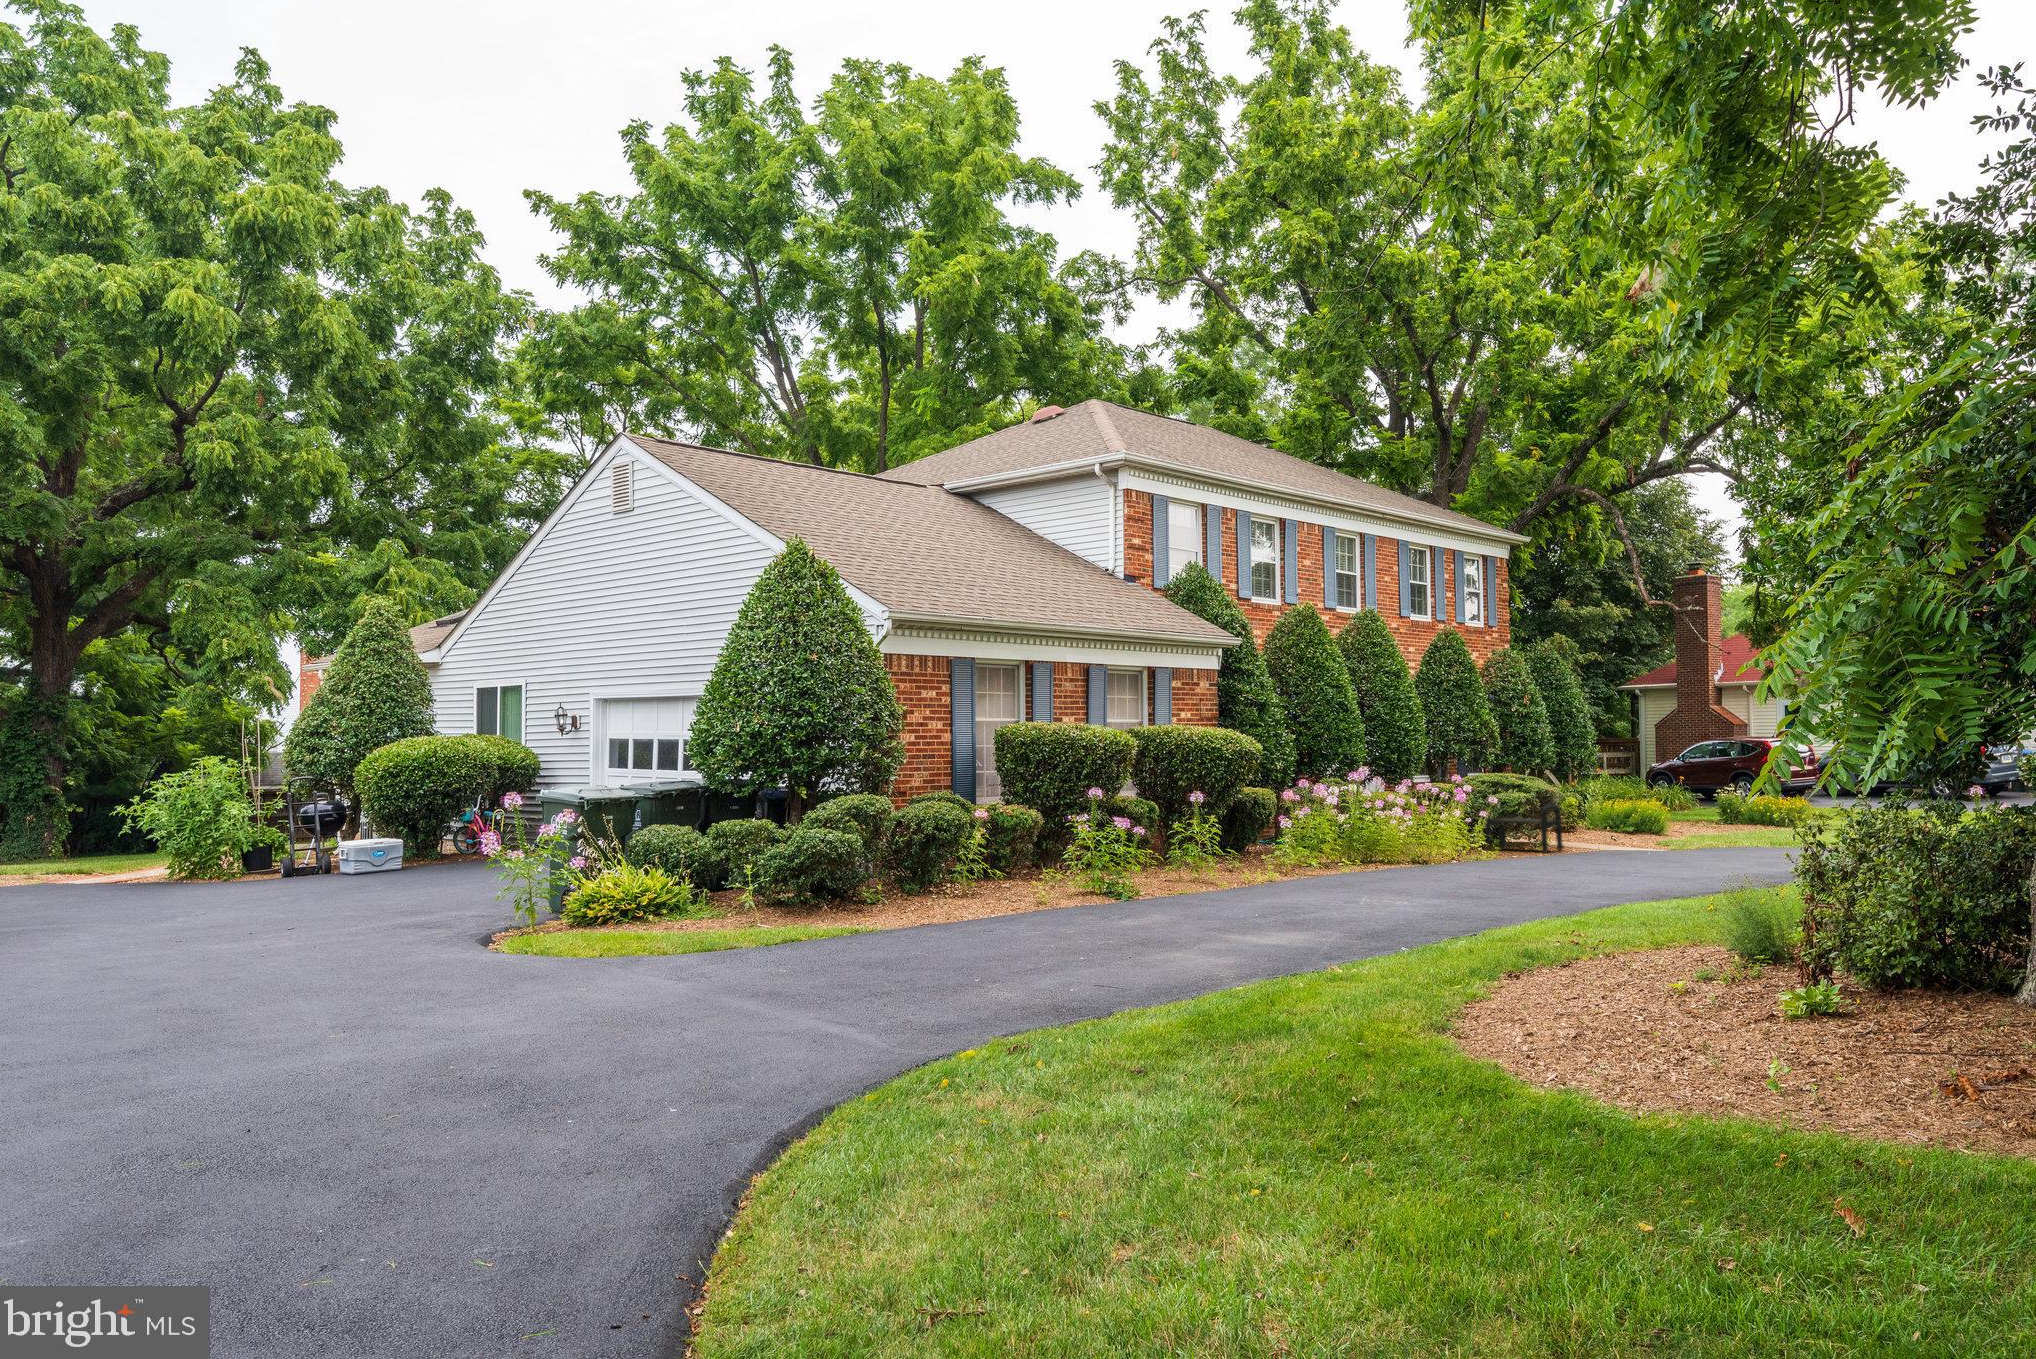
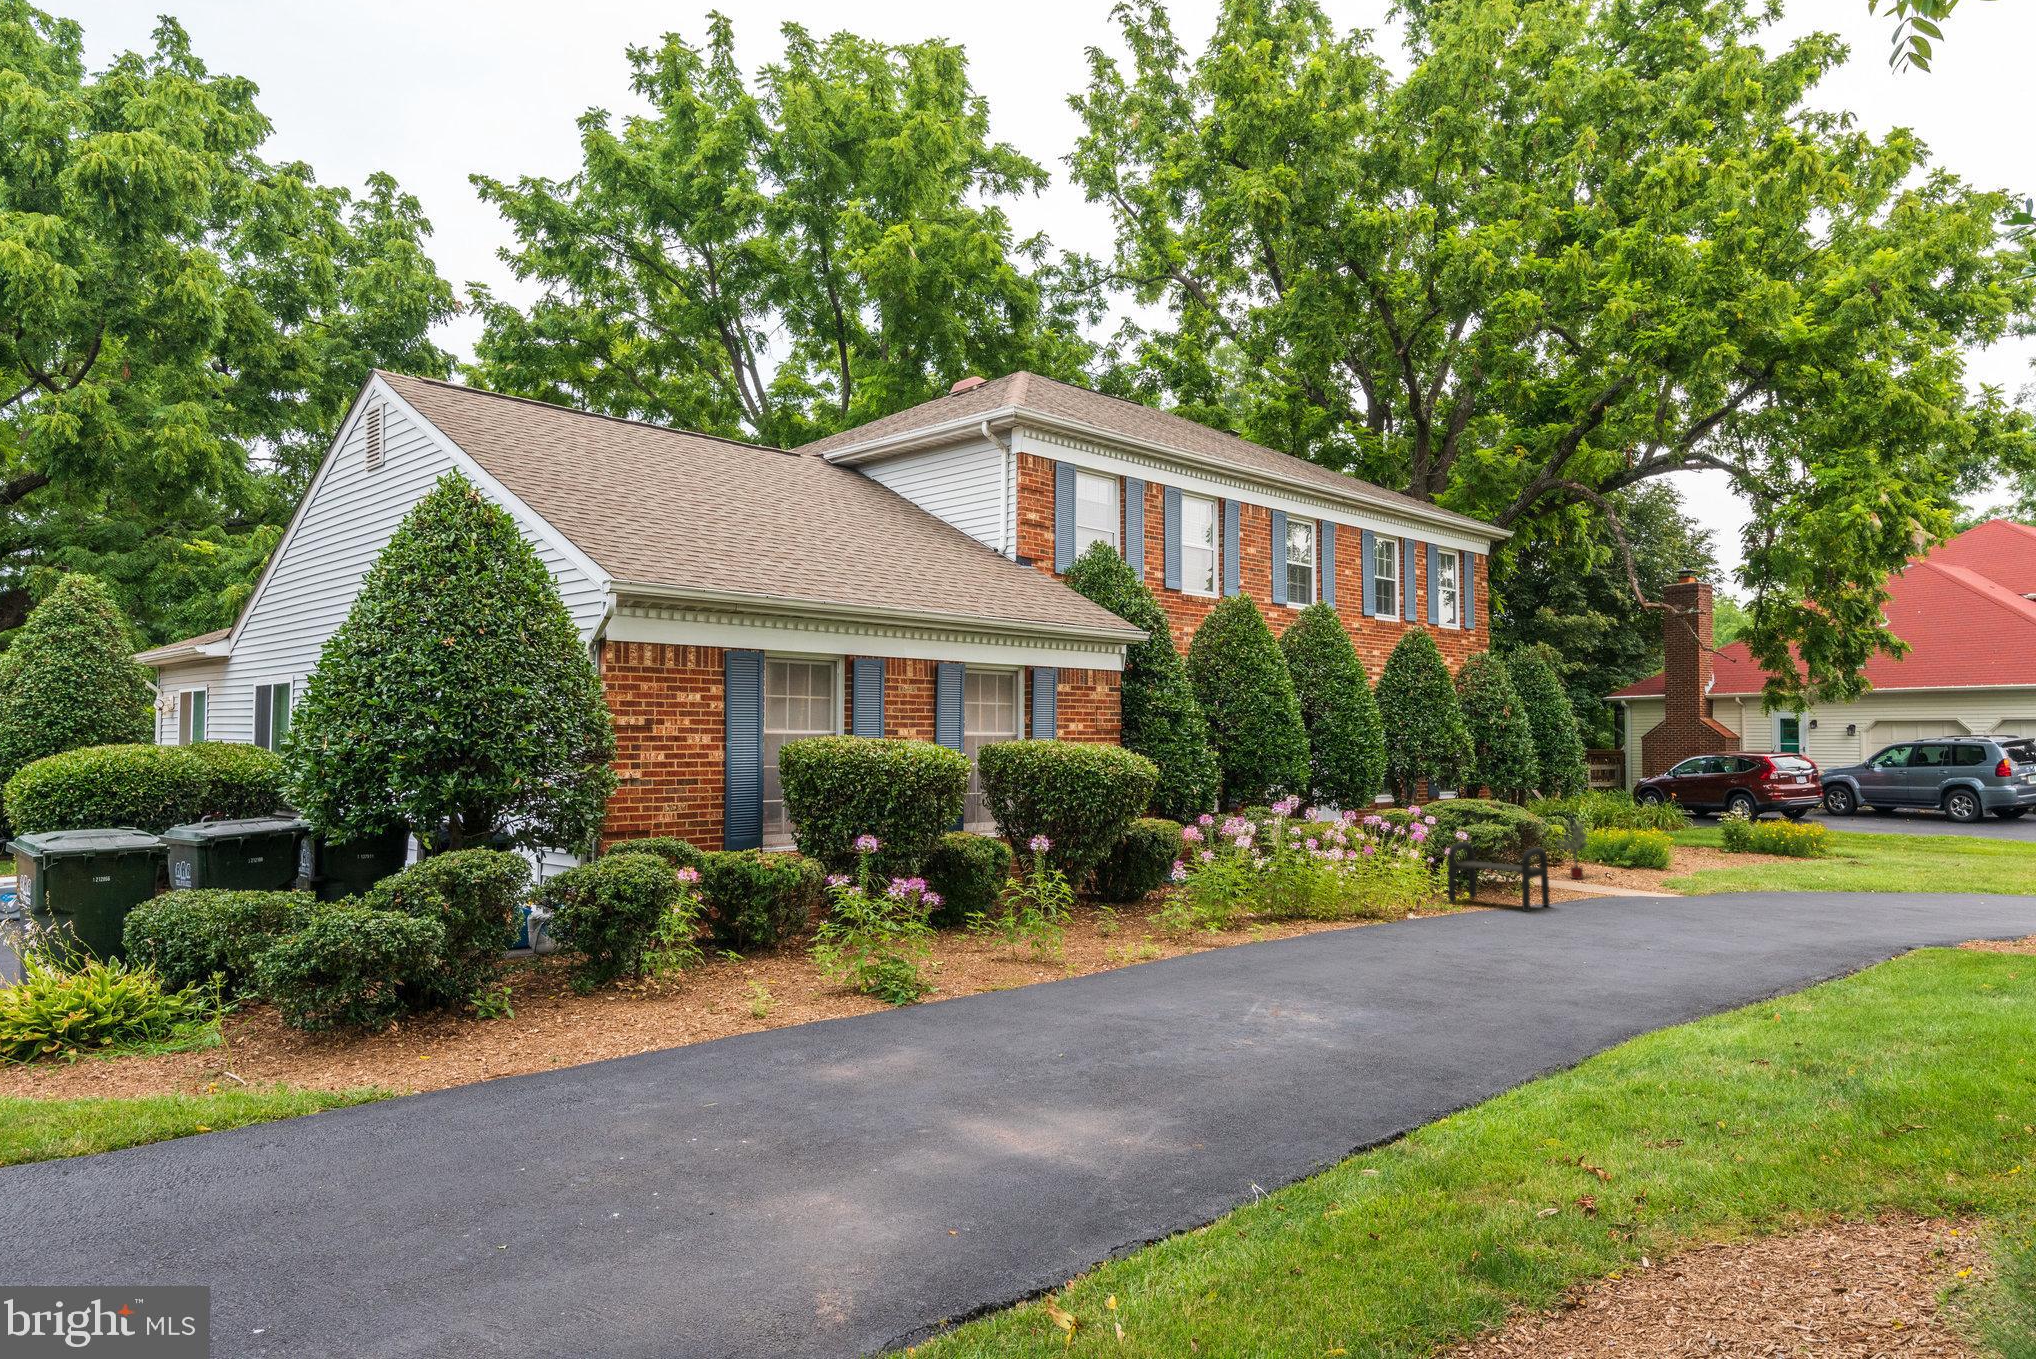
potted tree: none [1569,786,1597,837] -> present [1556,819,1588,879]

